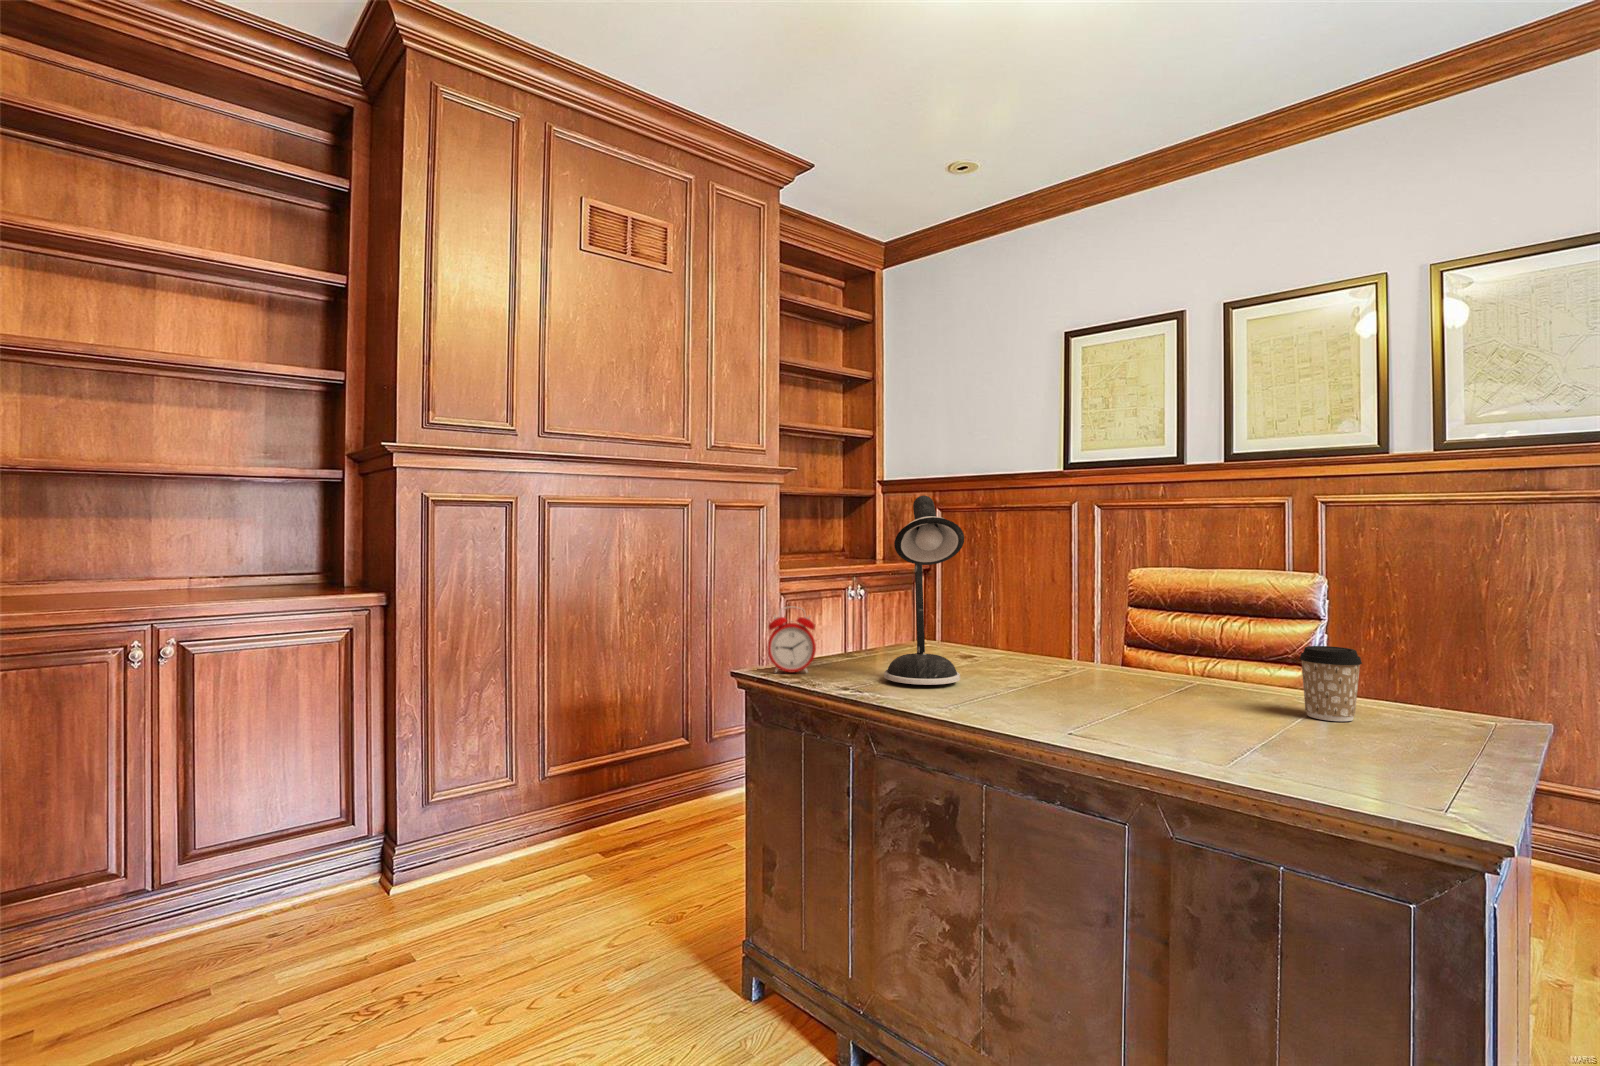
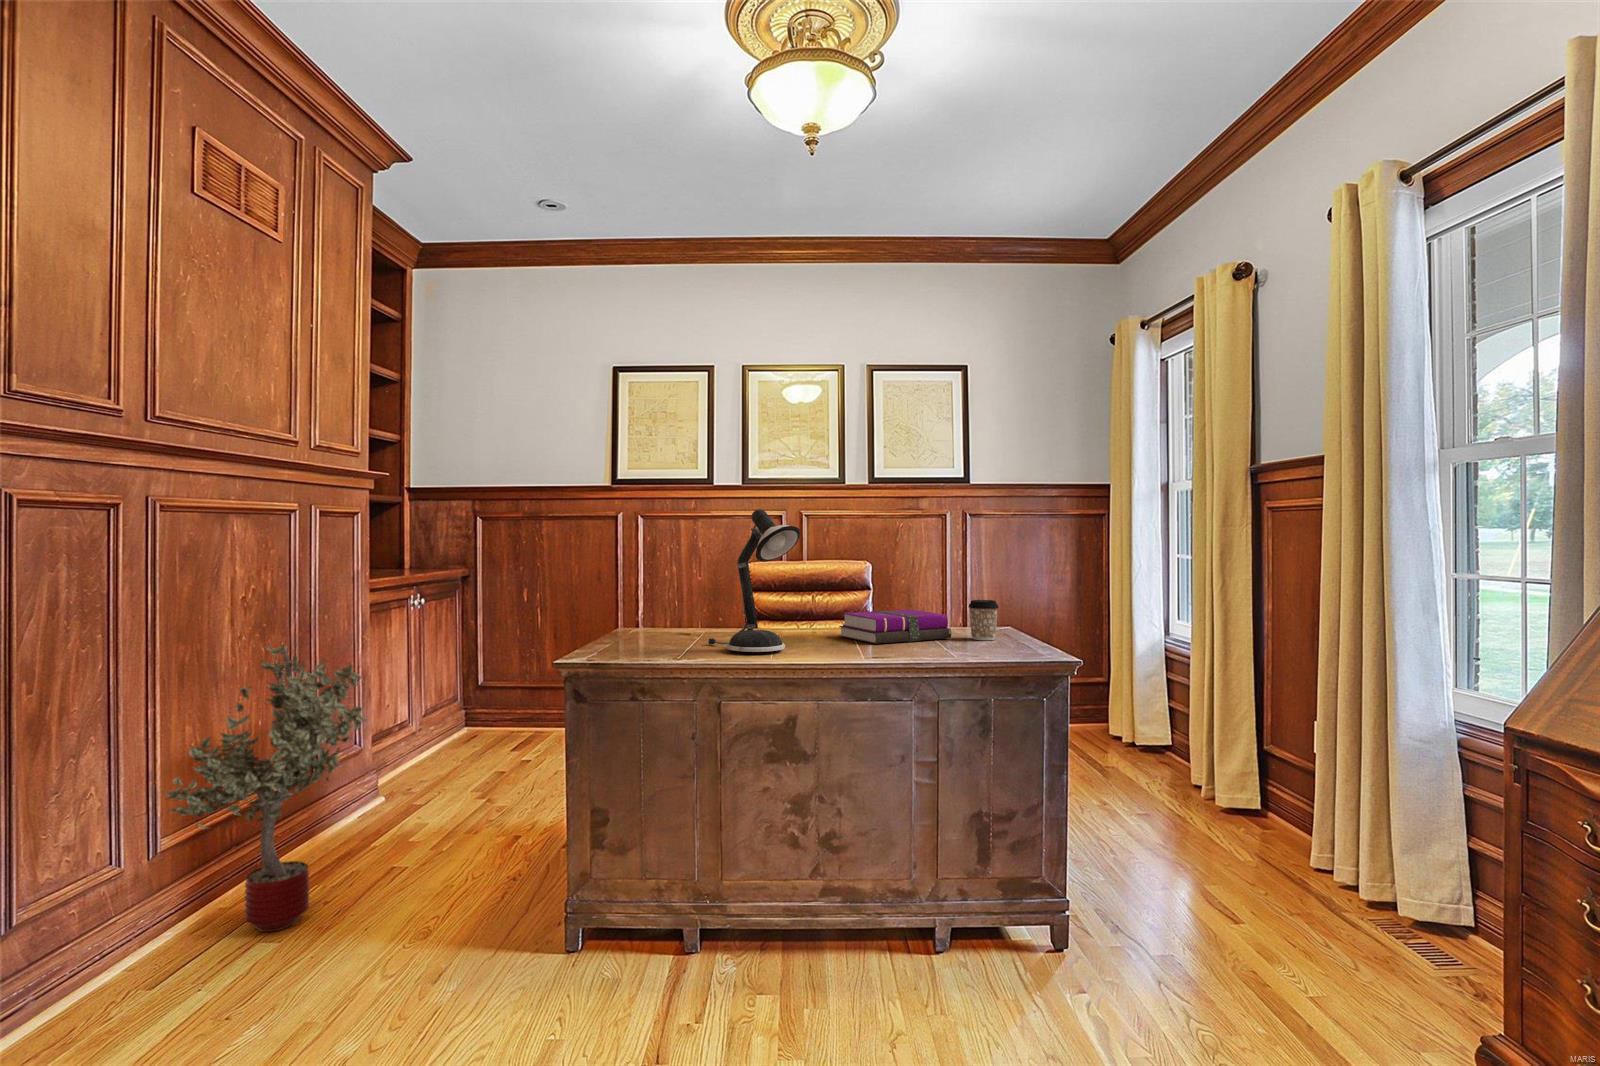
alarm clock: present [768,606,816,672] -> none [631,601,670,659]
potted tree: none [506,620,690,865] -> present [165,645,367,932]
notebook: none [1104,645,1267,706] -> present [839,610,951,644]

